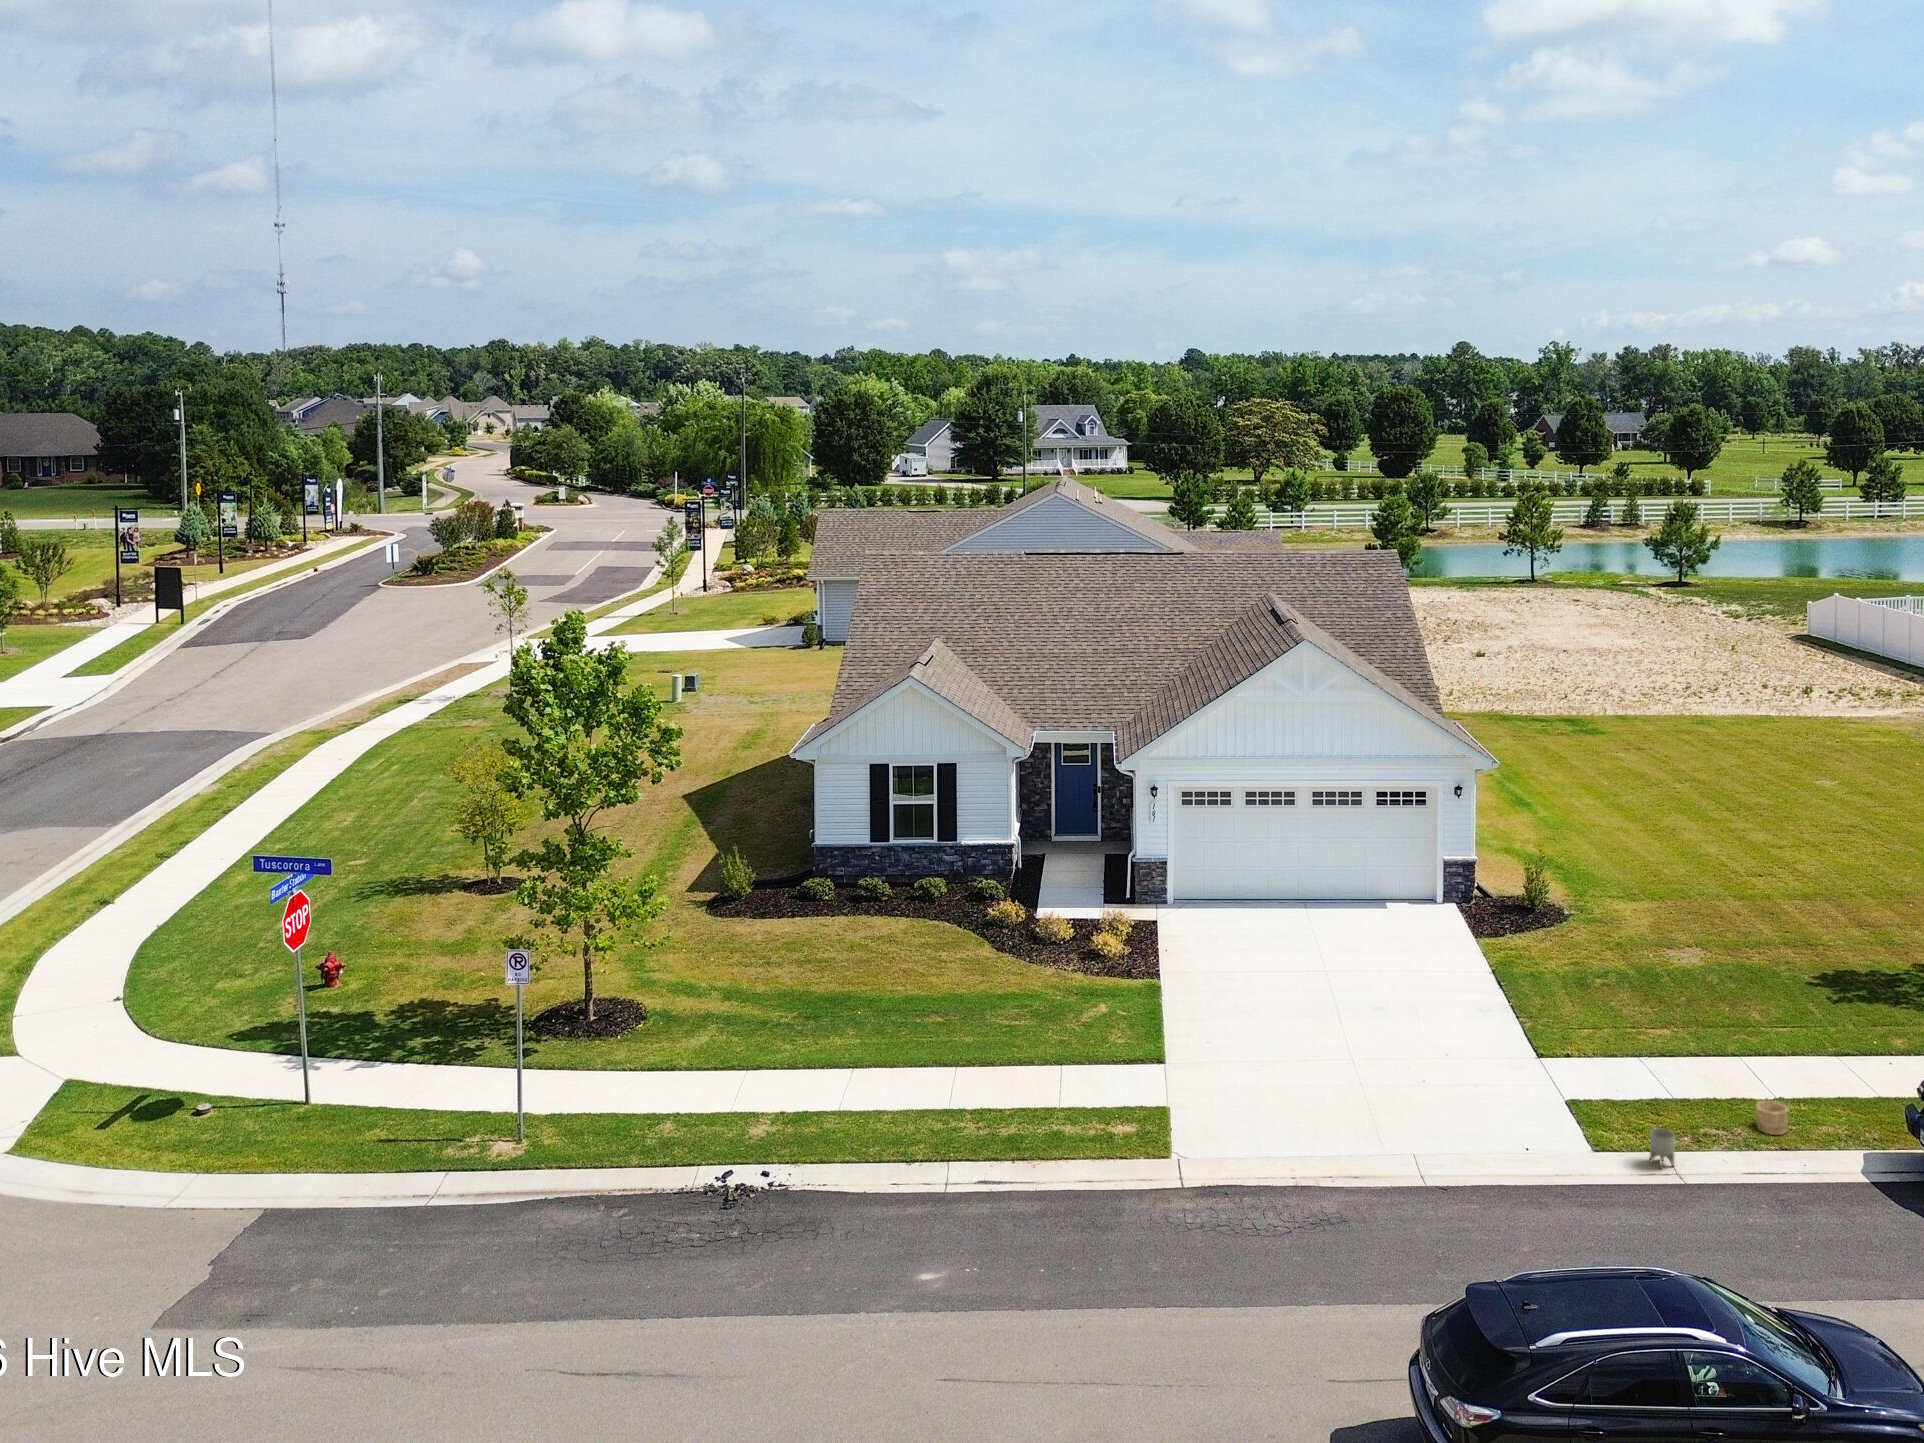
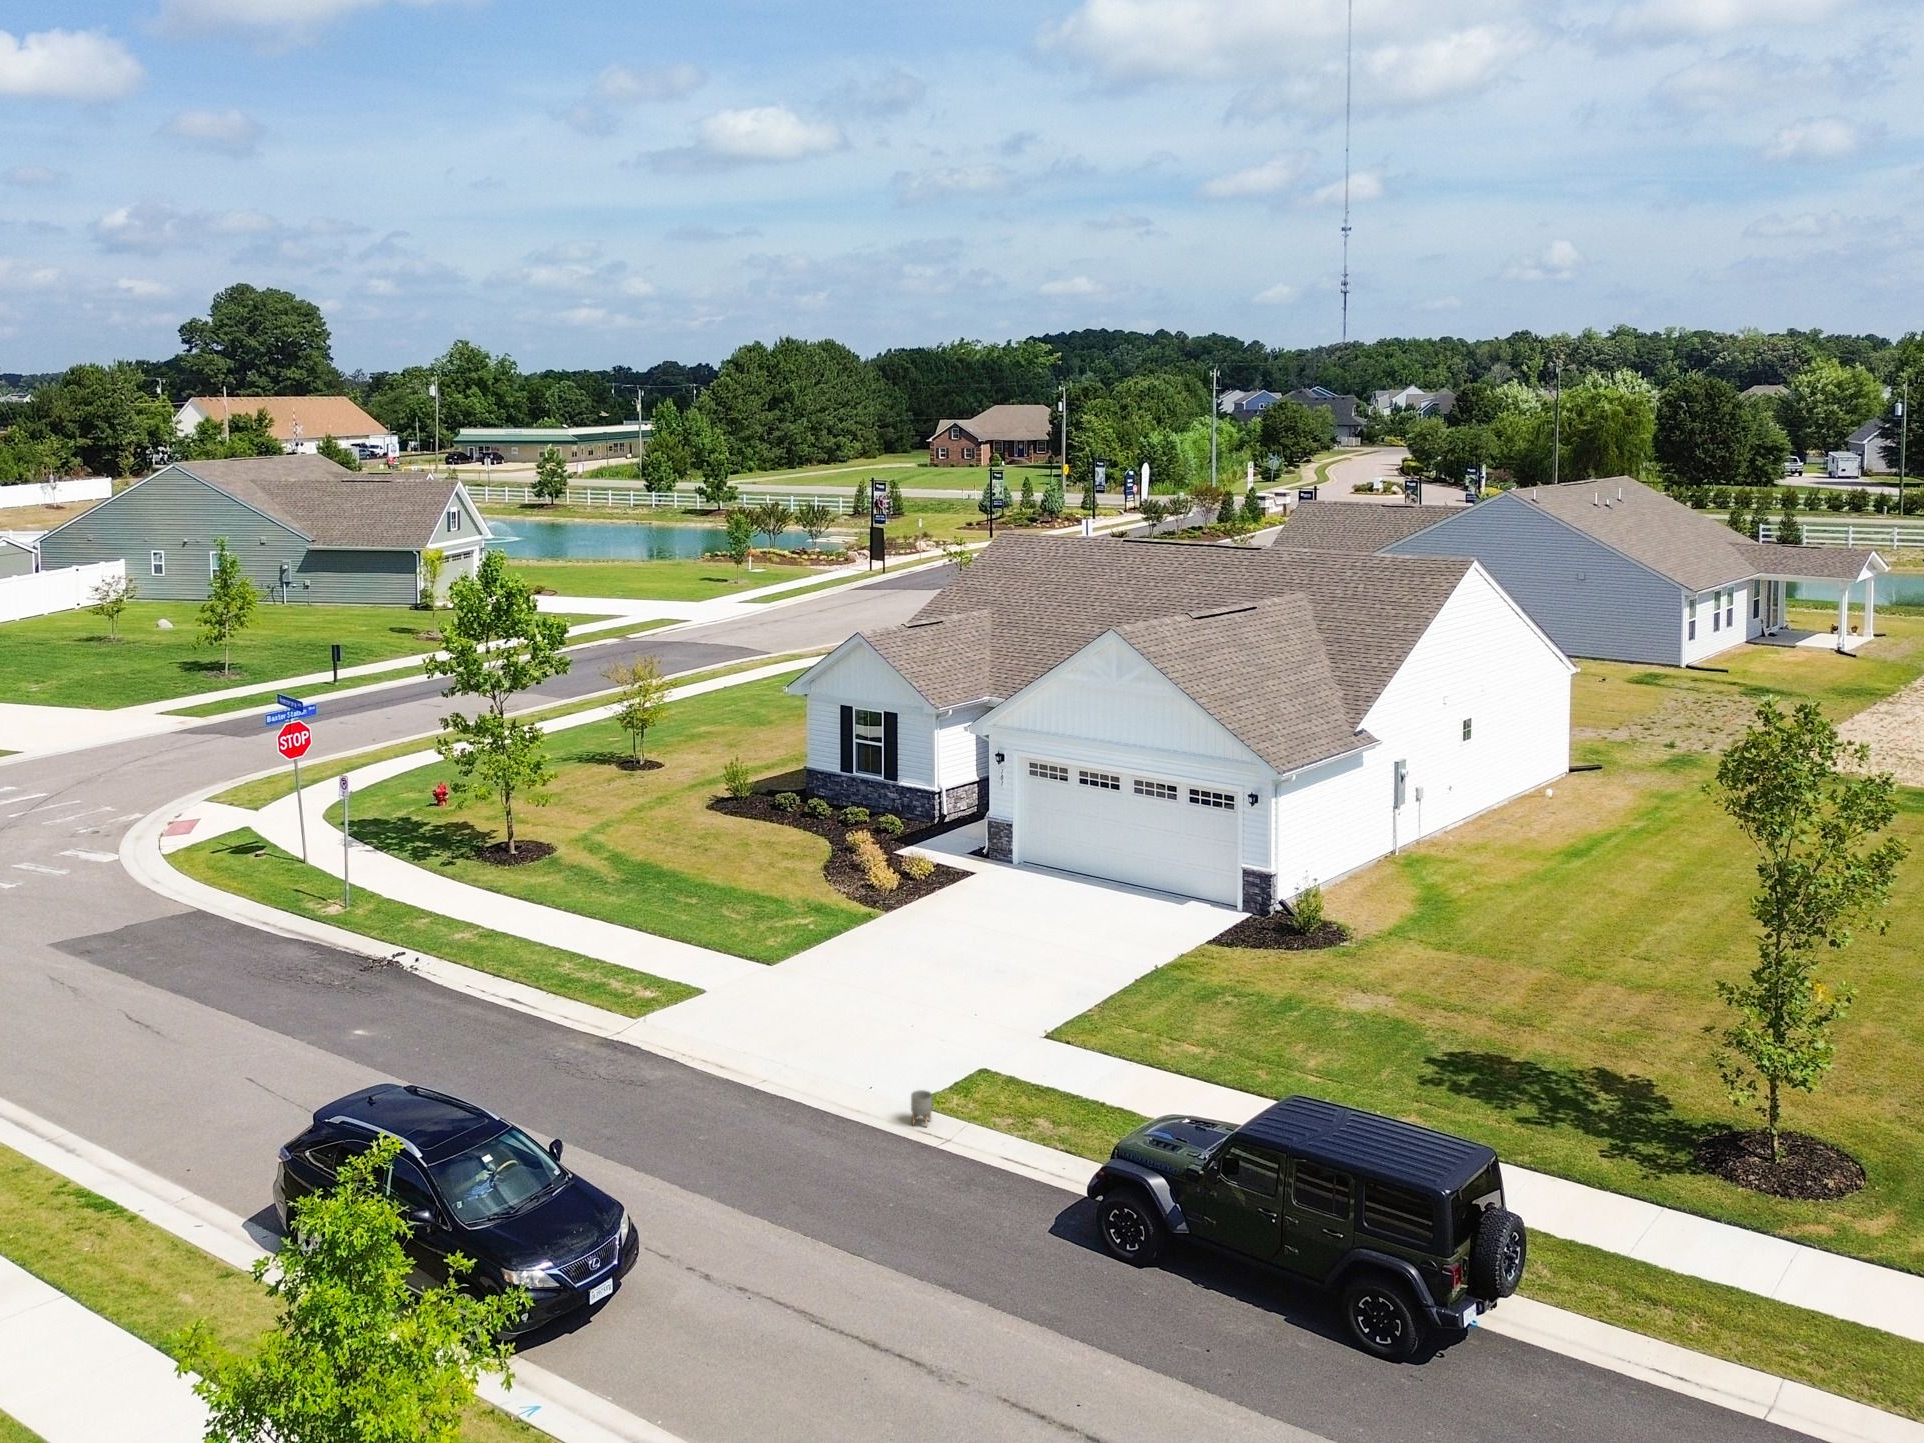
wooden bucket: present [1756,1101,1788,1135] -> none [1056,1104,1086,1138]

